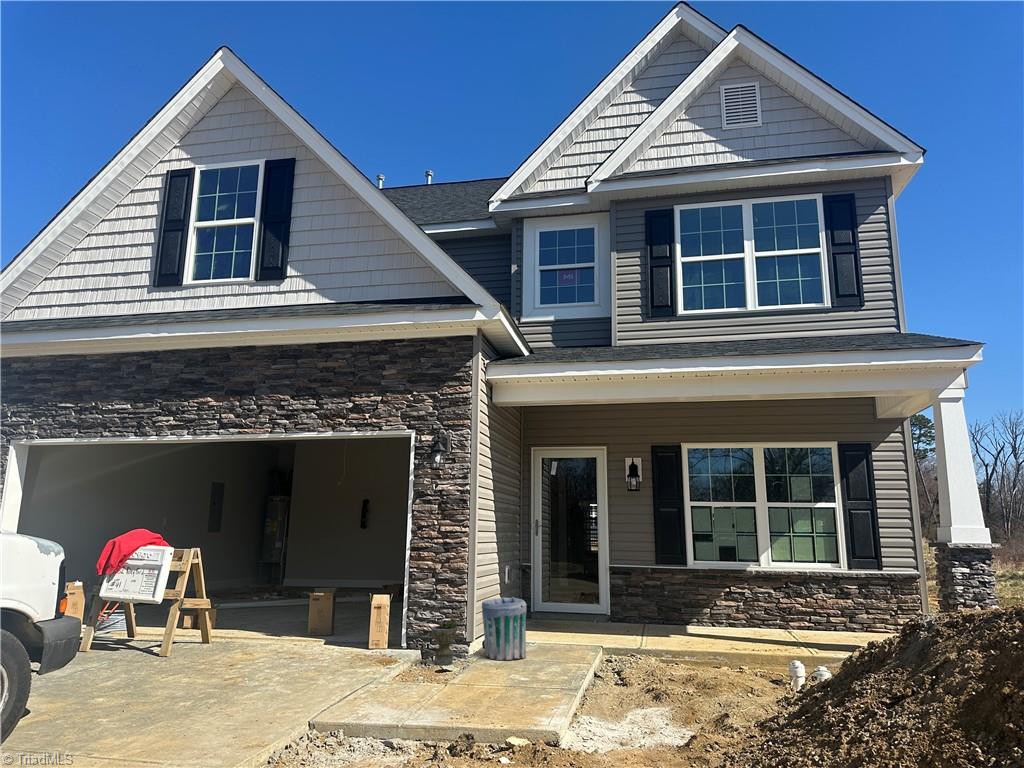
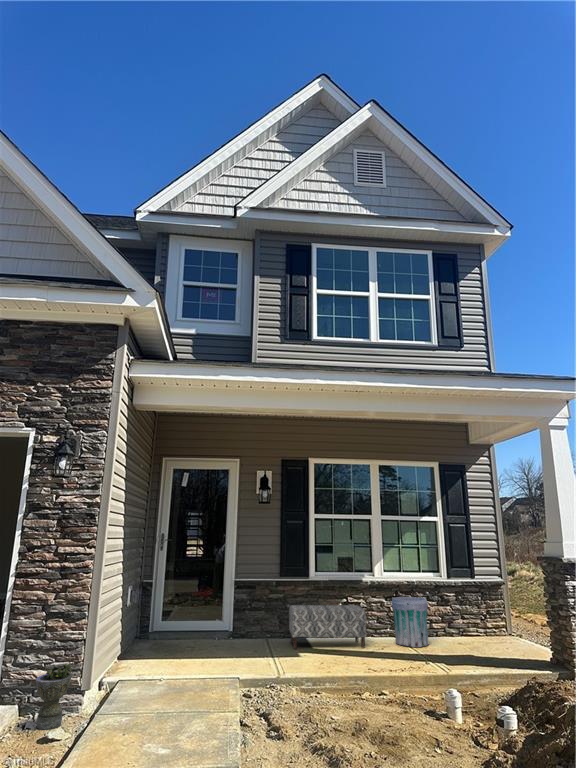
bench: none [666,591,746,636] -> present [289,605,366,649]
trash can: present [482,597,526,660] -> present [392,597,429,647]

